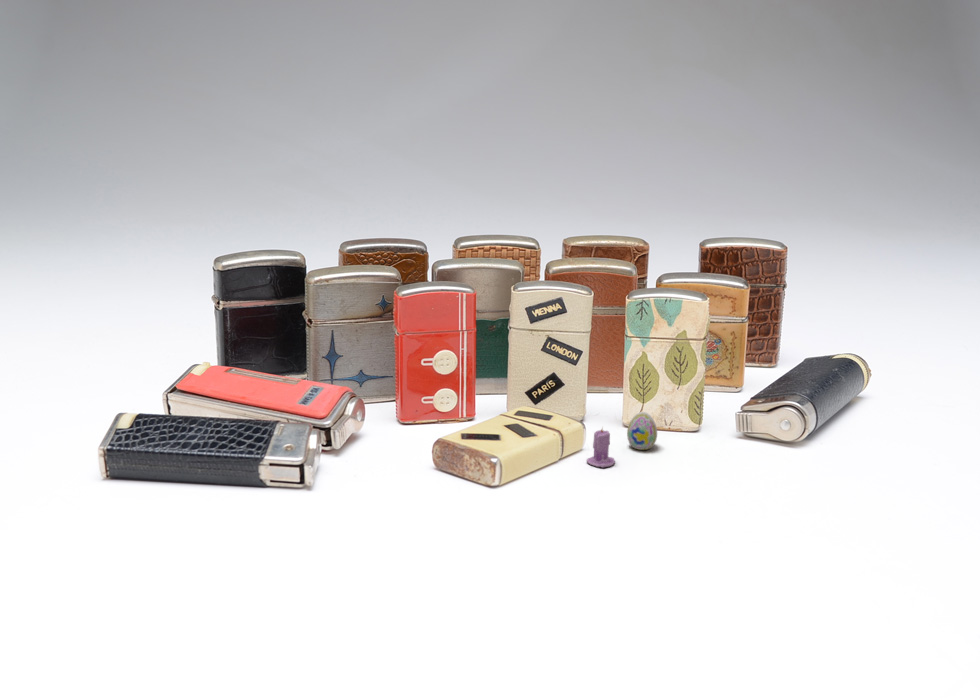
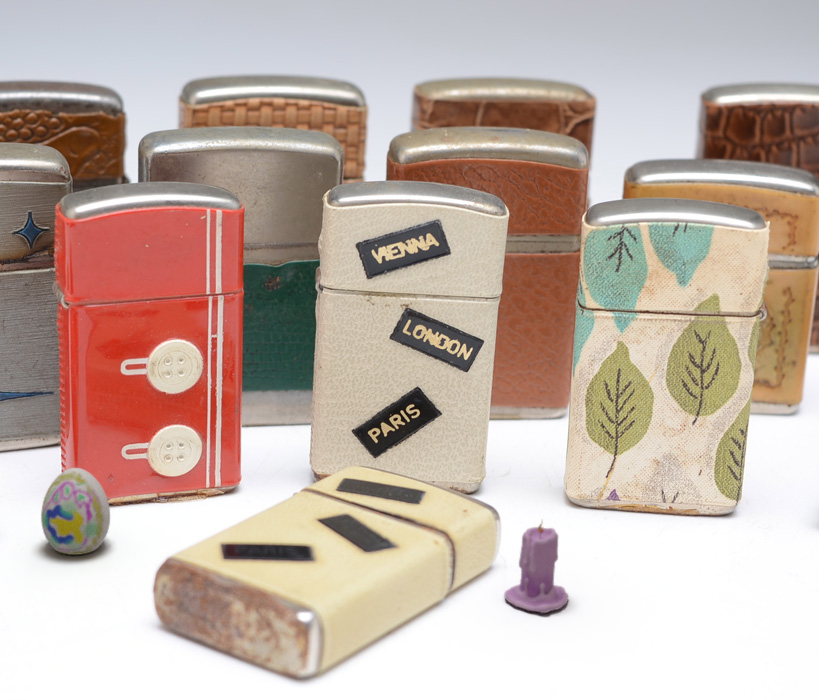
decorative egg: present [627,412,657,450] -> present [41,468,110,555]

